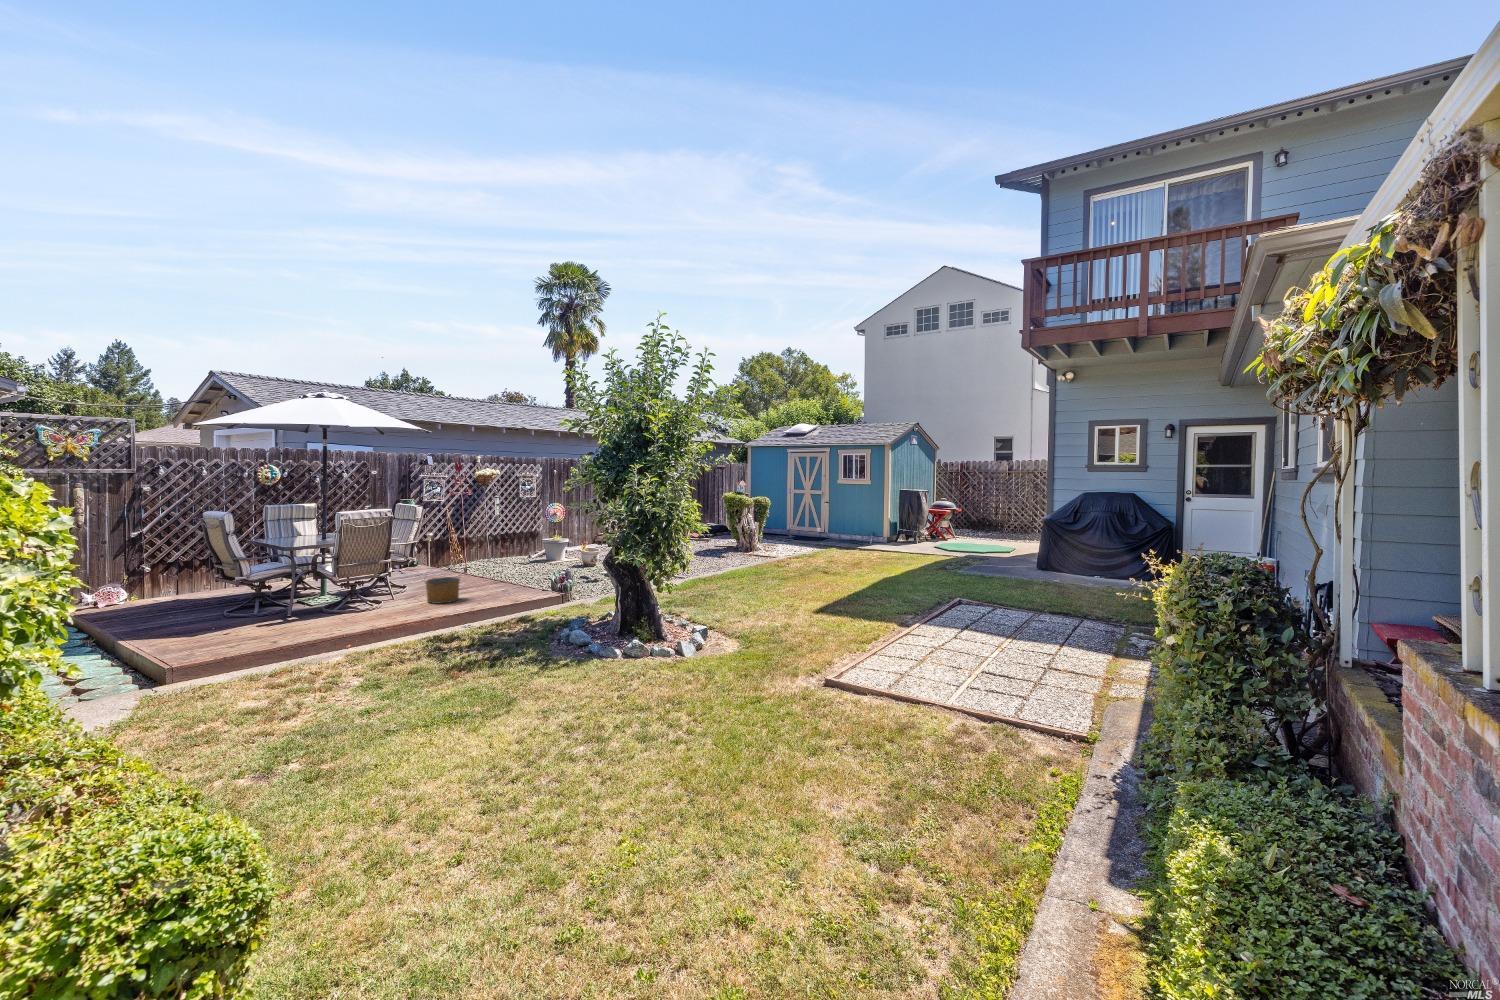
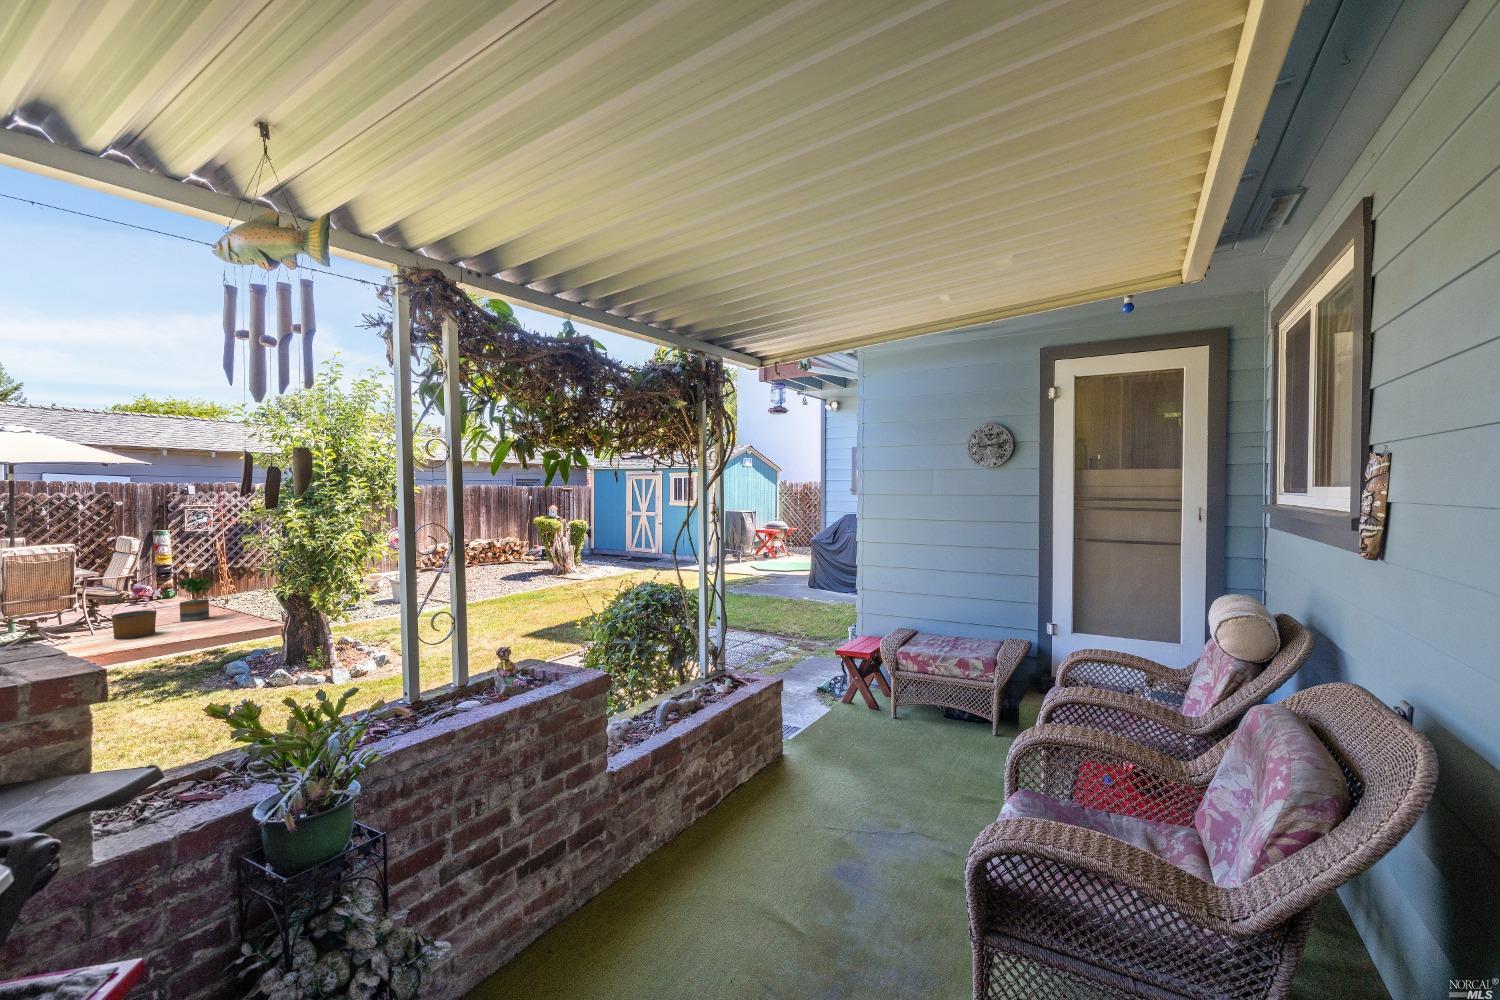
potted tree: none [461,546,490,588] -> present [179,578,213,621]

